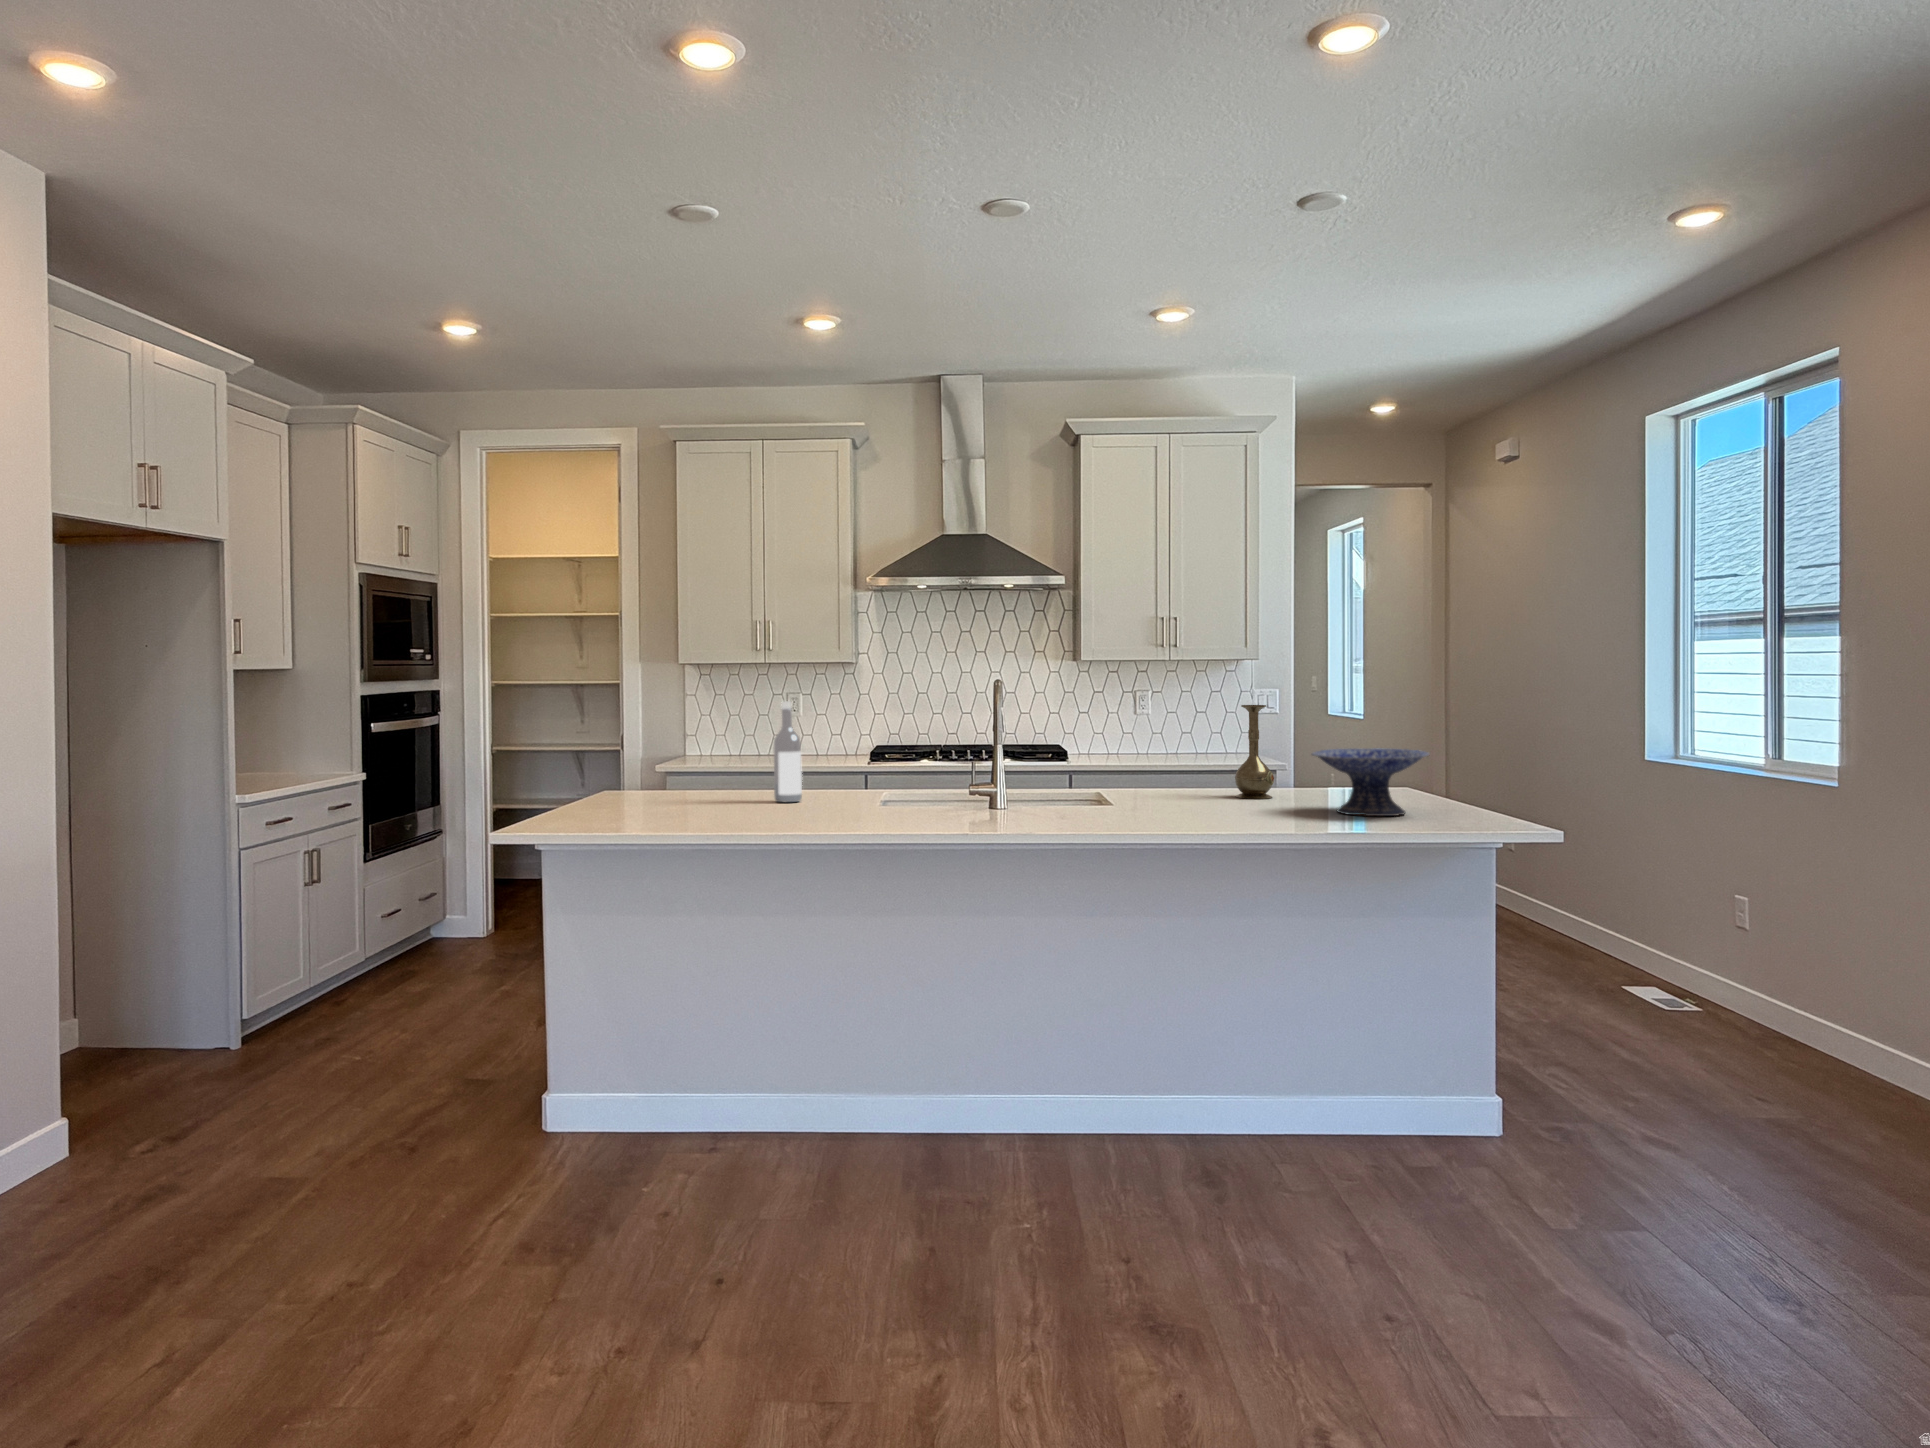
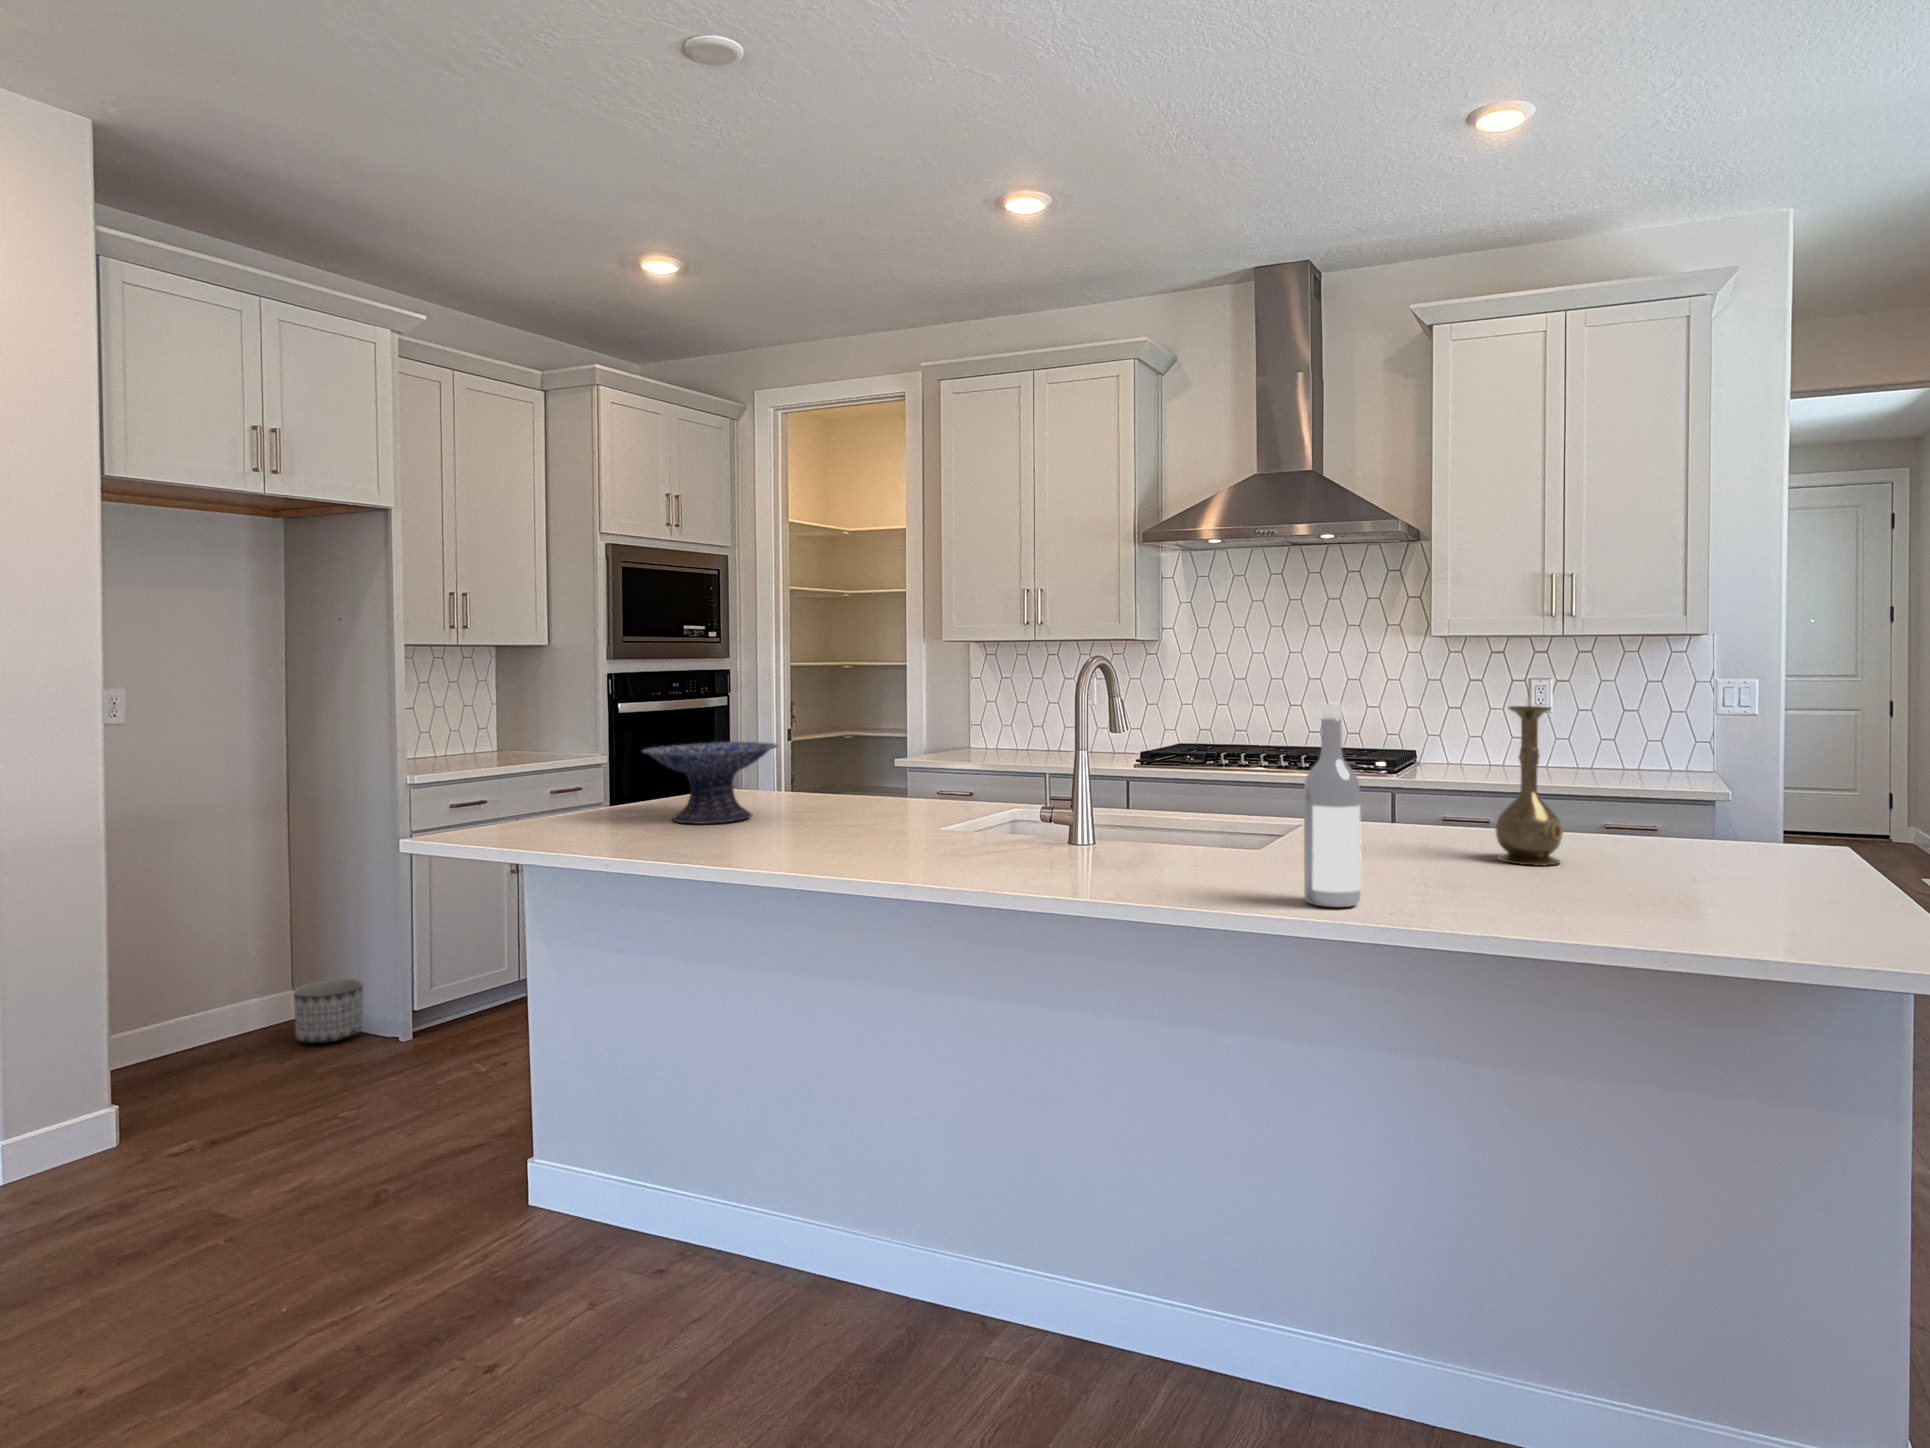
wine bottle: present [774,701,802,803] -> present [1304,704,1361,907]
decorative bowl: present [1312,749,1429,816] -> present [642,742,777,824]
planter: none [111,1003,182,1066] -> present [294,979,363,1043]

